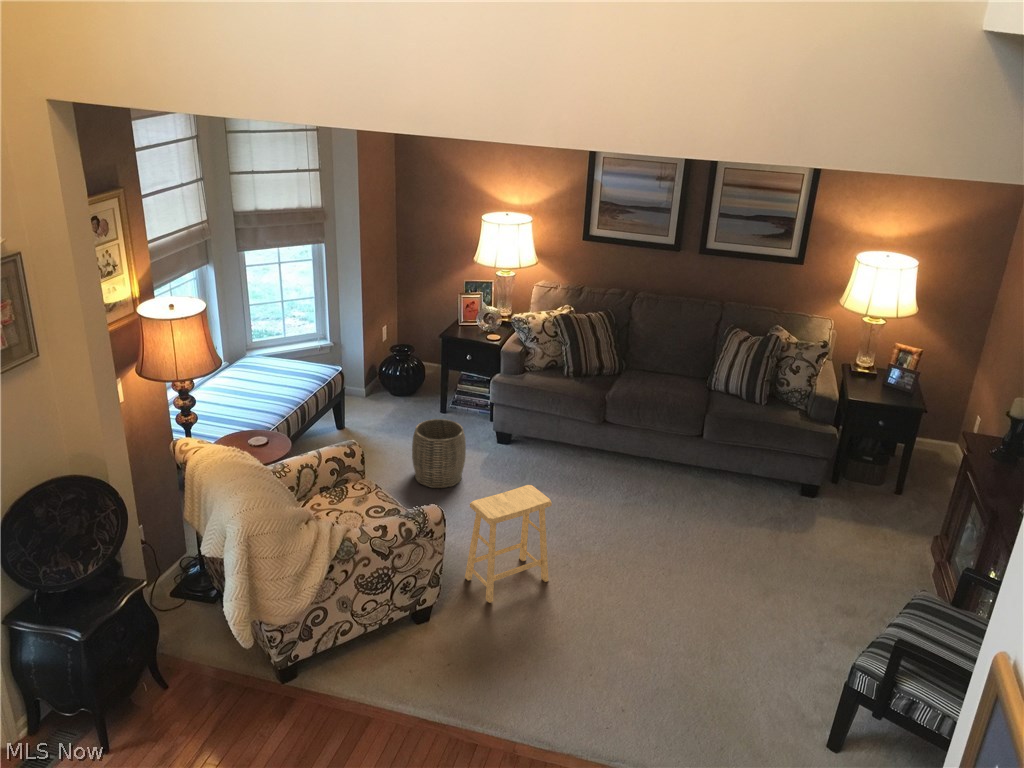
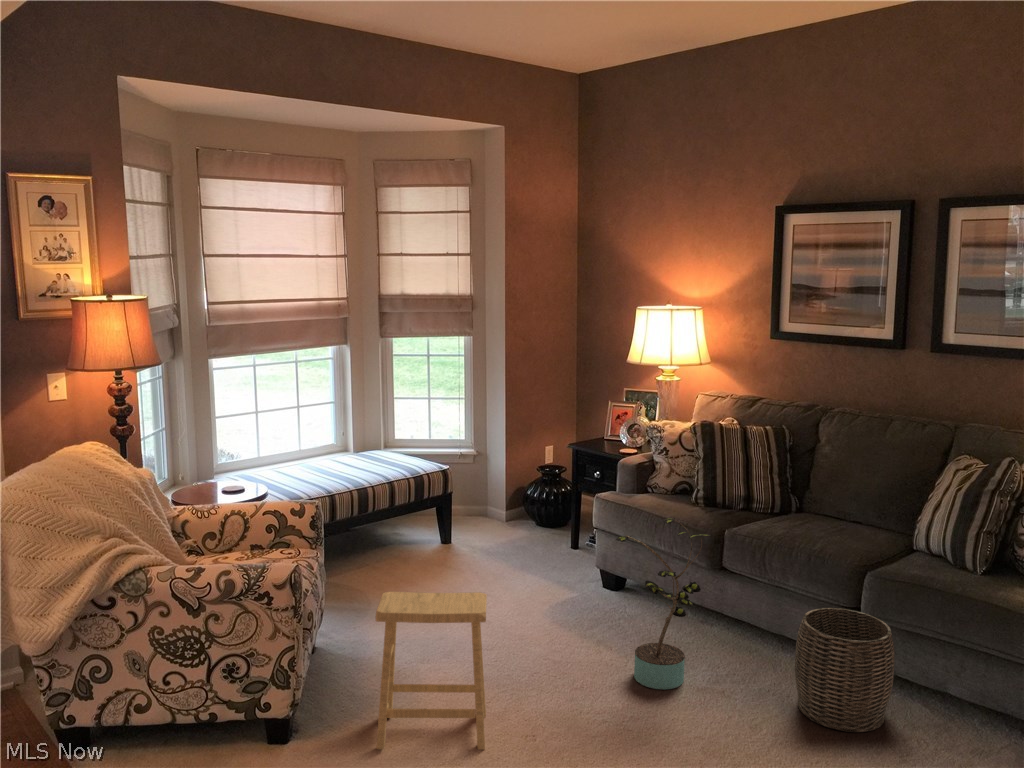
potted plant: none [571,401,634,511] -> present [616,518,711,689]
woven basket: present [412,419,466,488] -> present [795,608,895,732]

